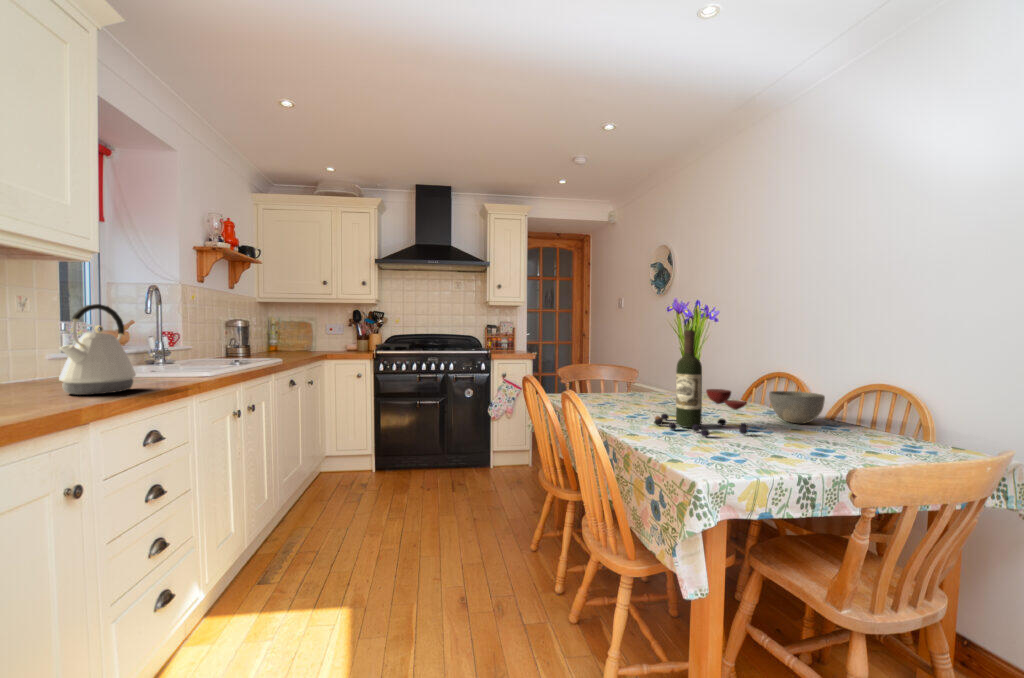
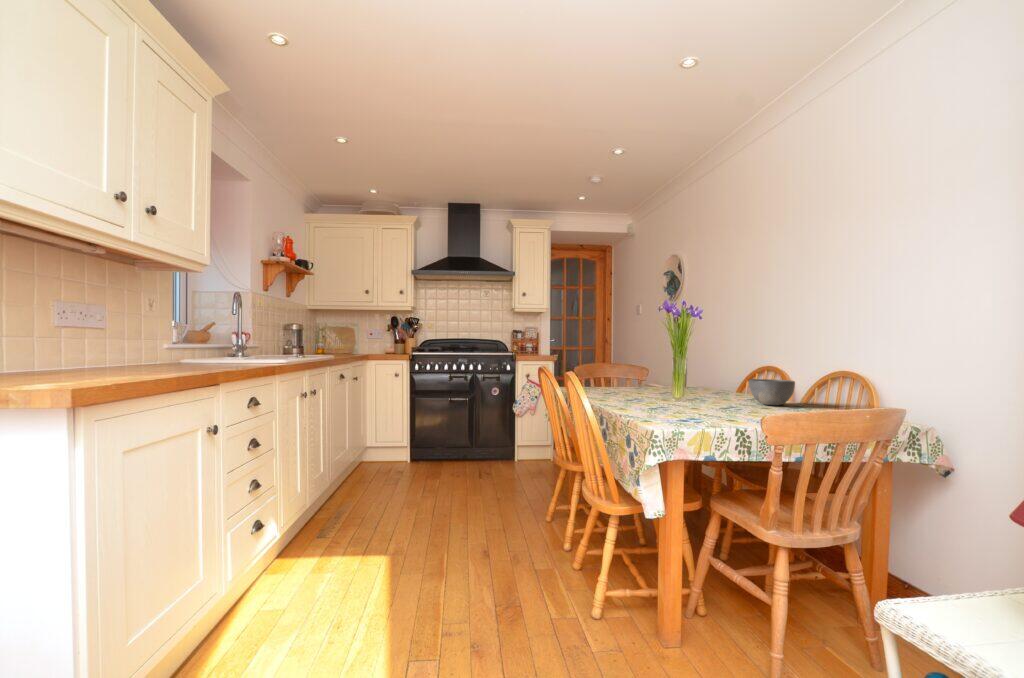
kettle: present [59,304,136,395] -> none [194,303,242,368]
wine bottle: present [654,330,748,437] -> none [644,325,722,413]

